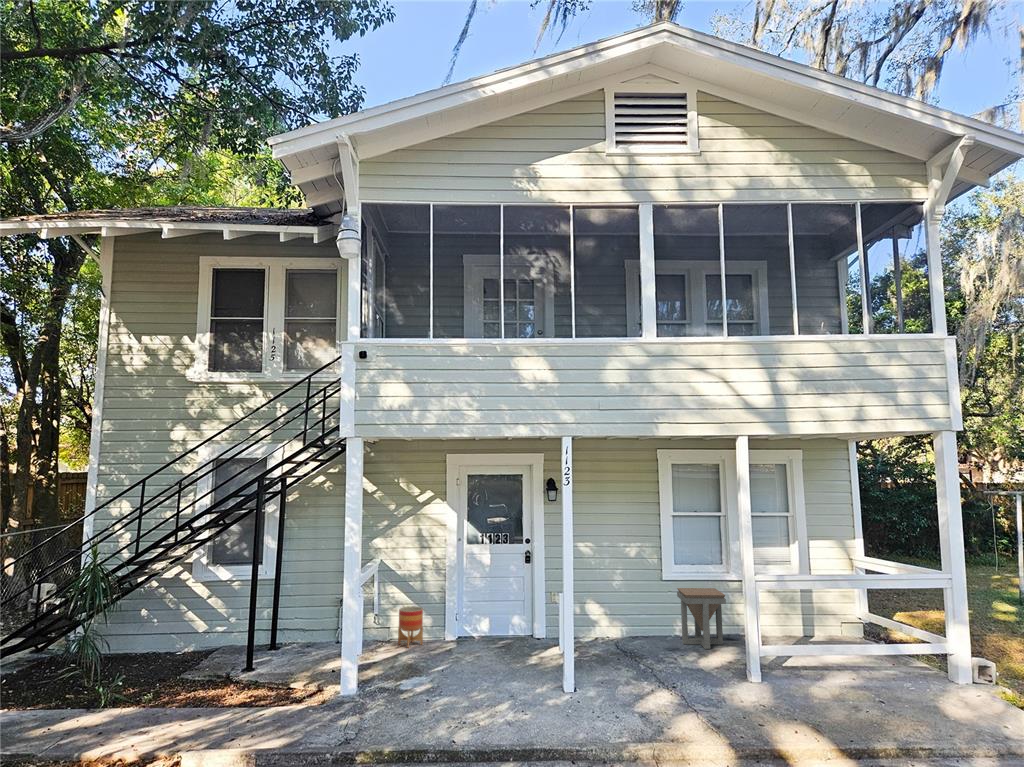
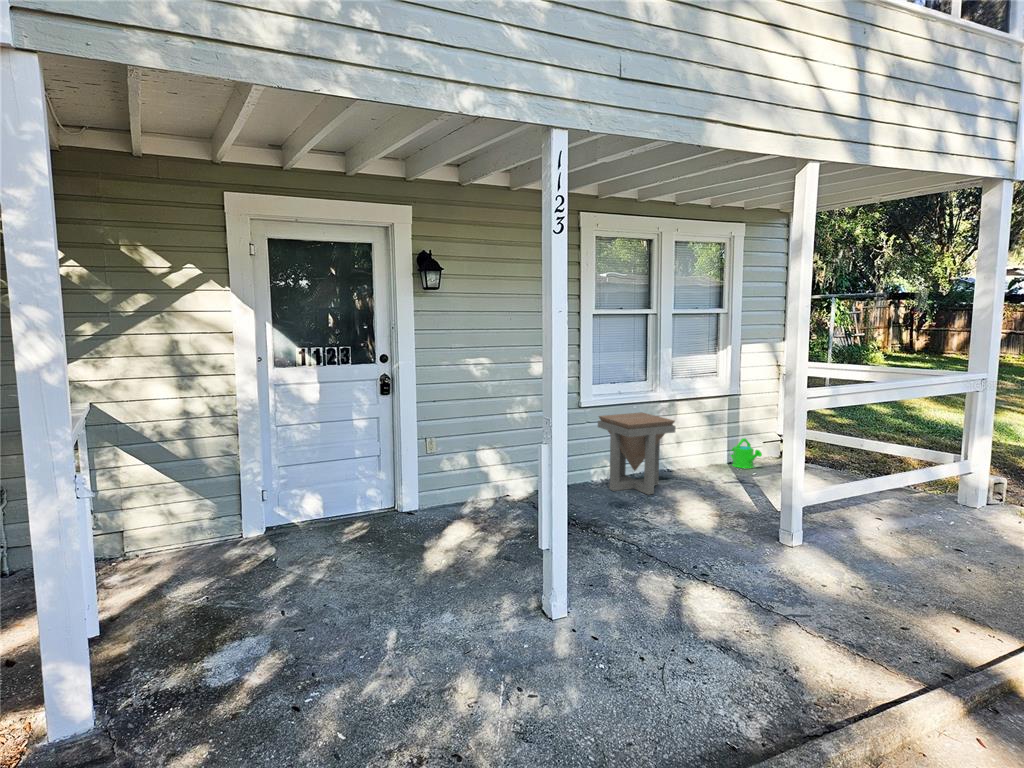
planter: present [398,606,423,648] -> none [146,488,203,568]
watering can: none [806,617,825,643] -> present [731,438,762,468]

